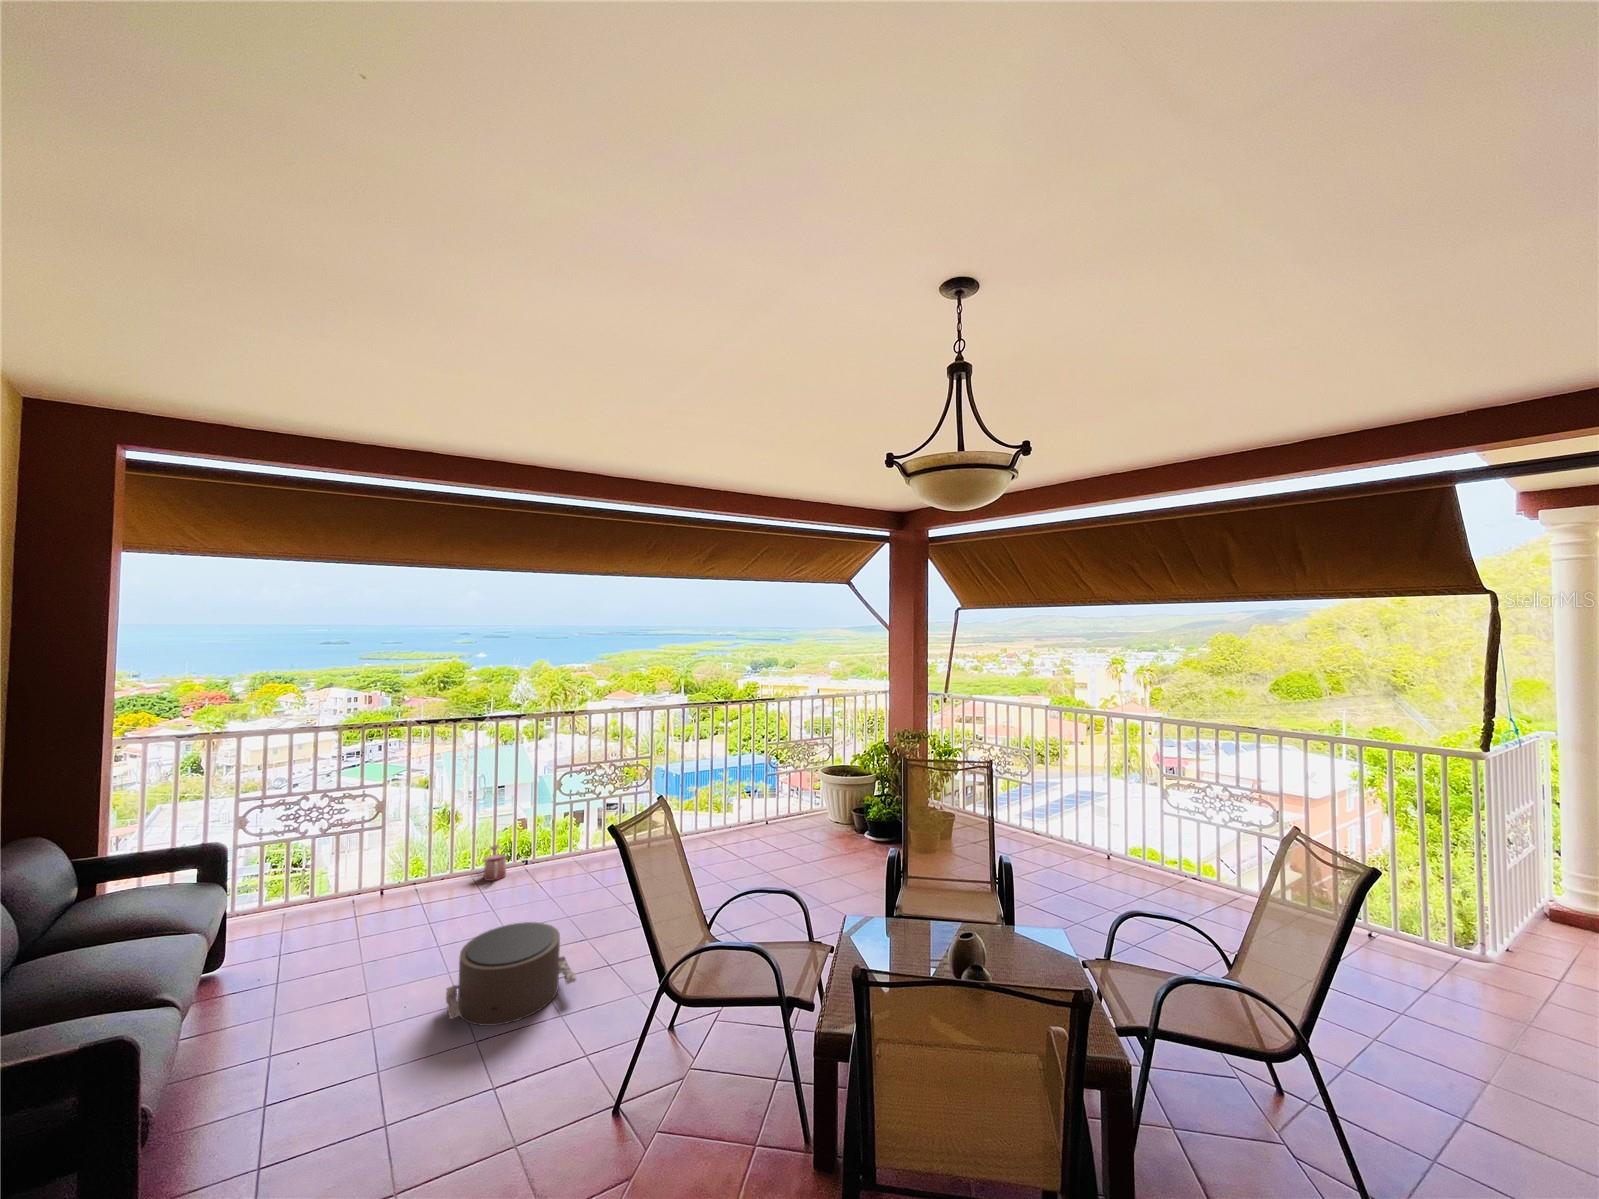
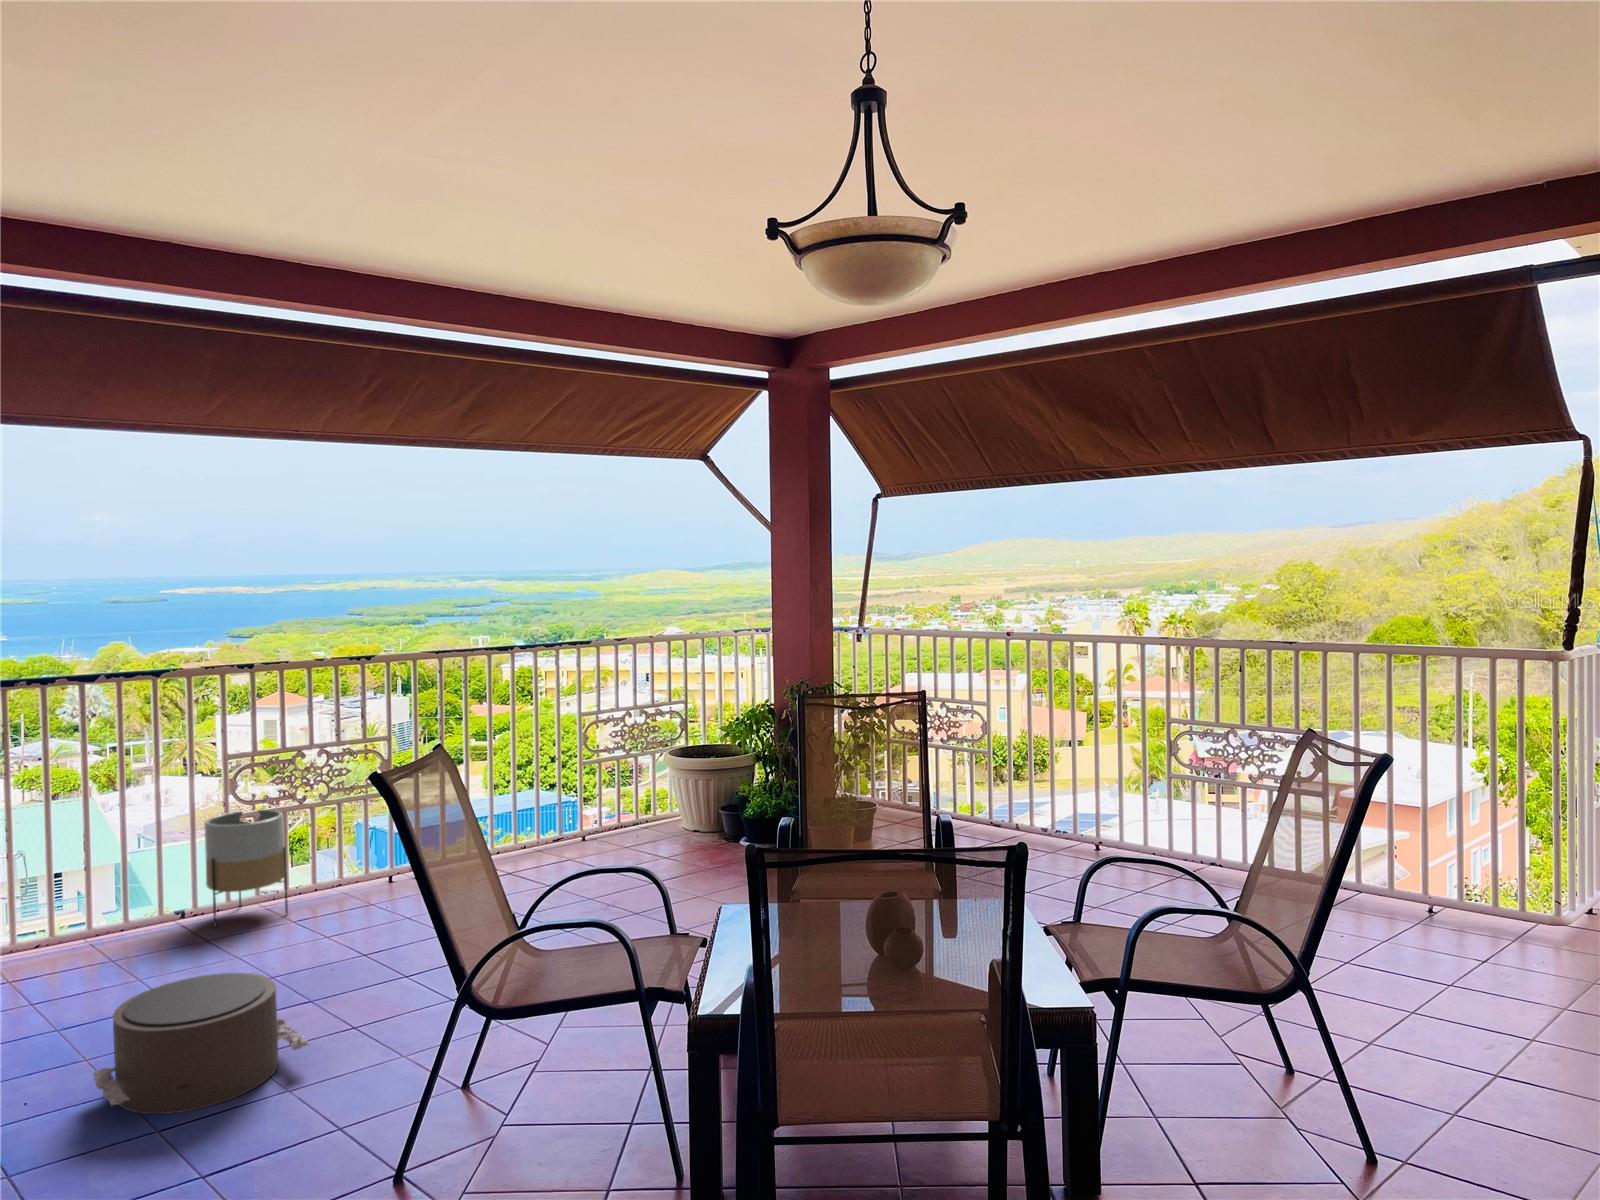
planter: none [543,797,589,871] -> present [205,810,288,928]
watering can: present [483,845,507,881] -> none [102,892,147,949]

